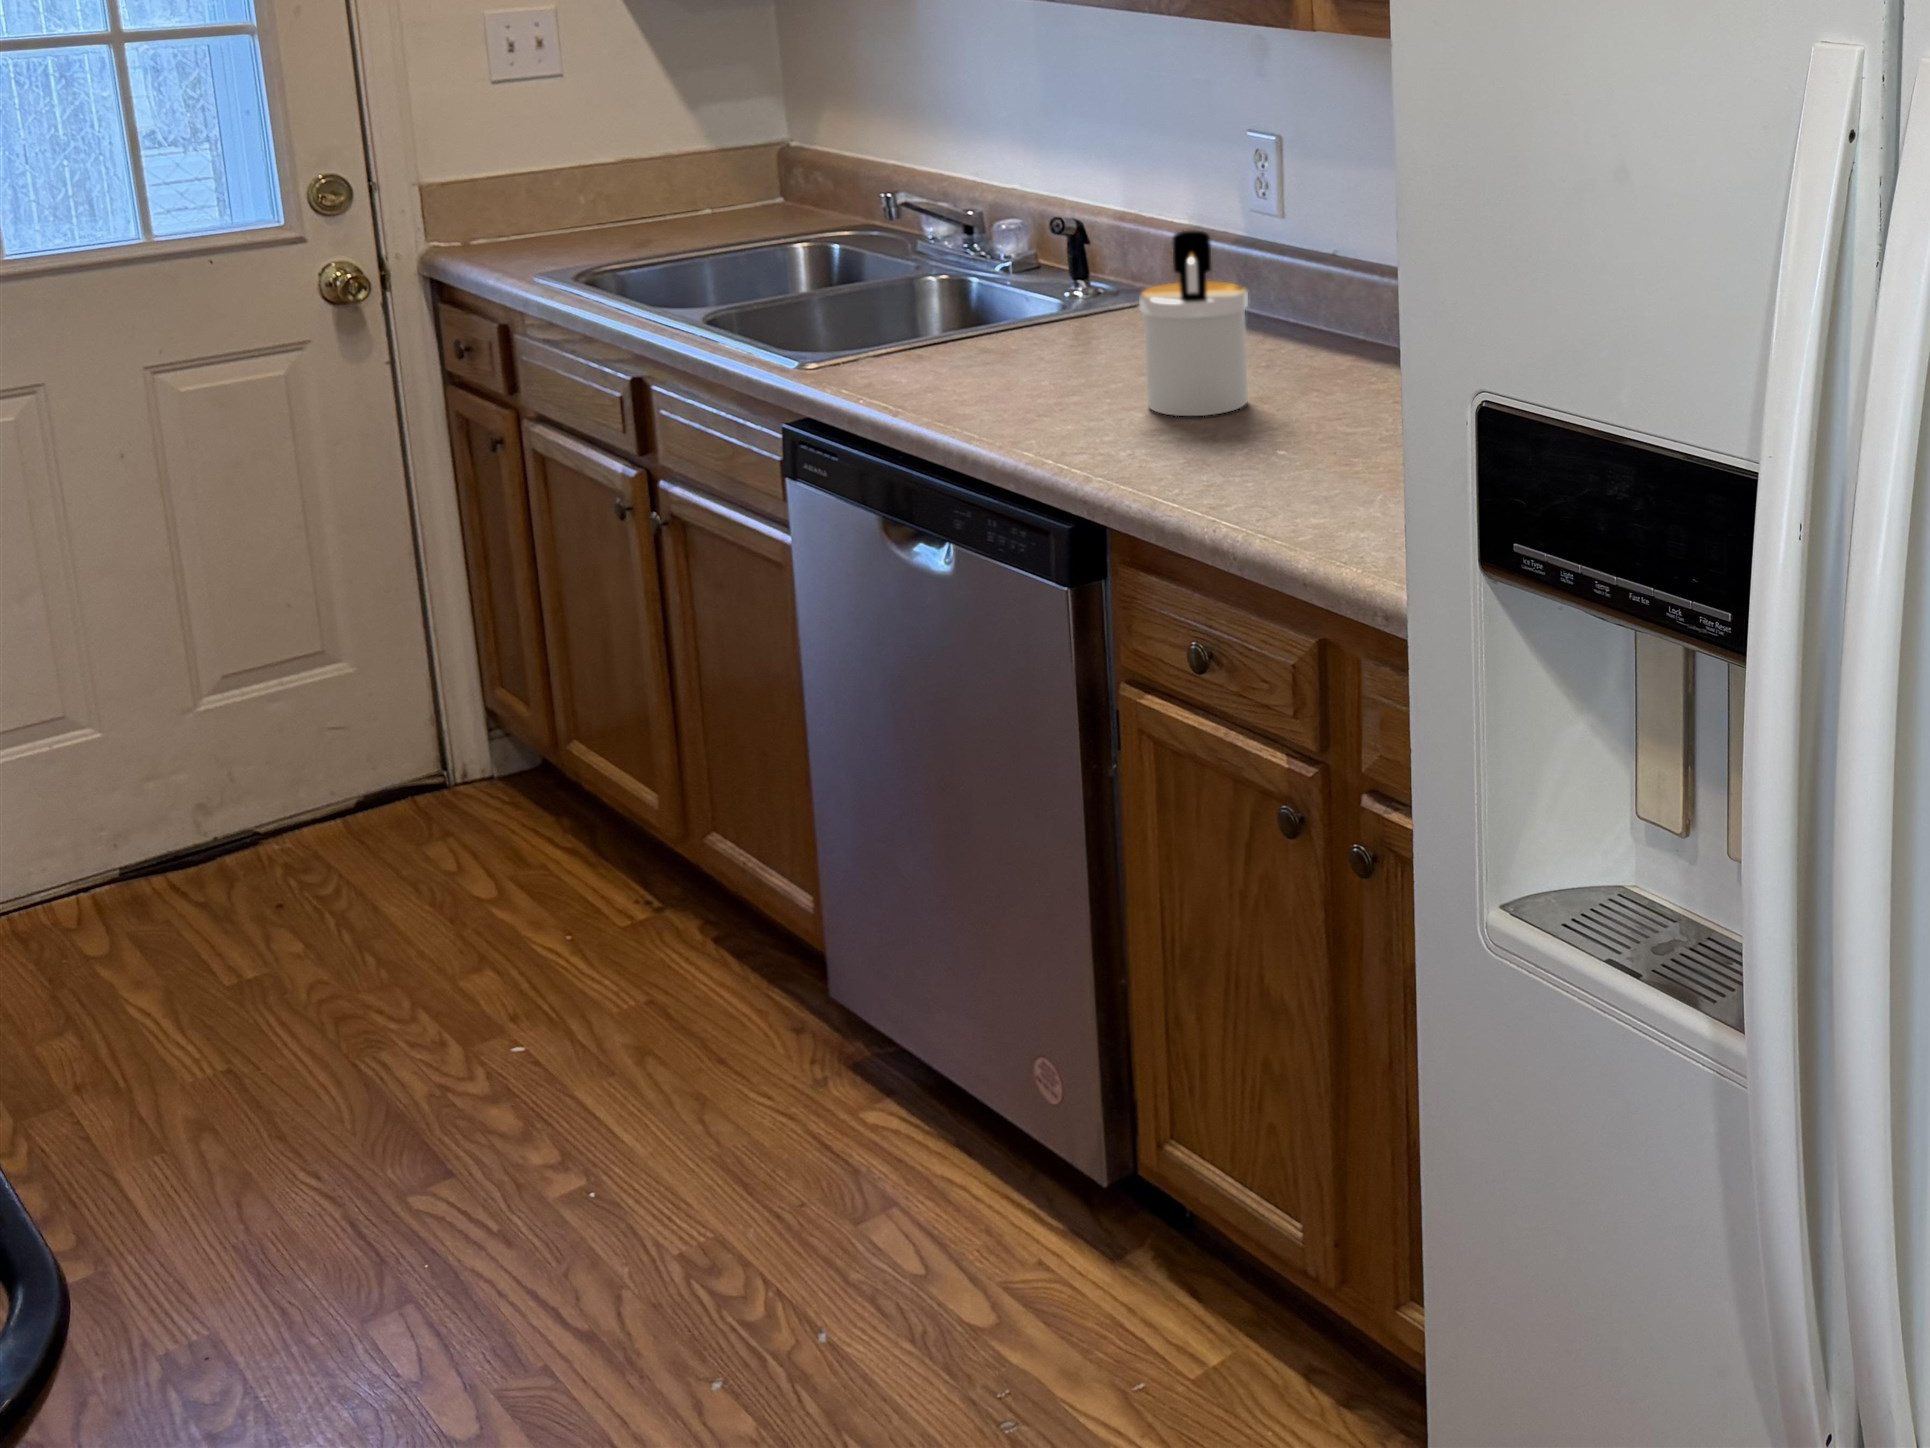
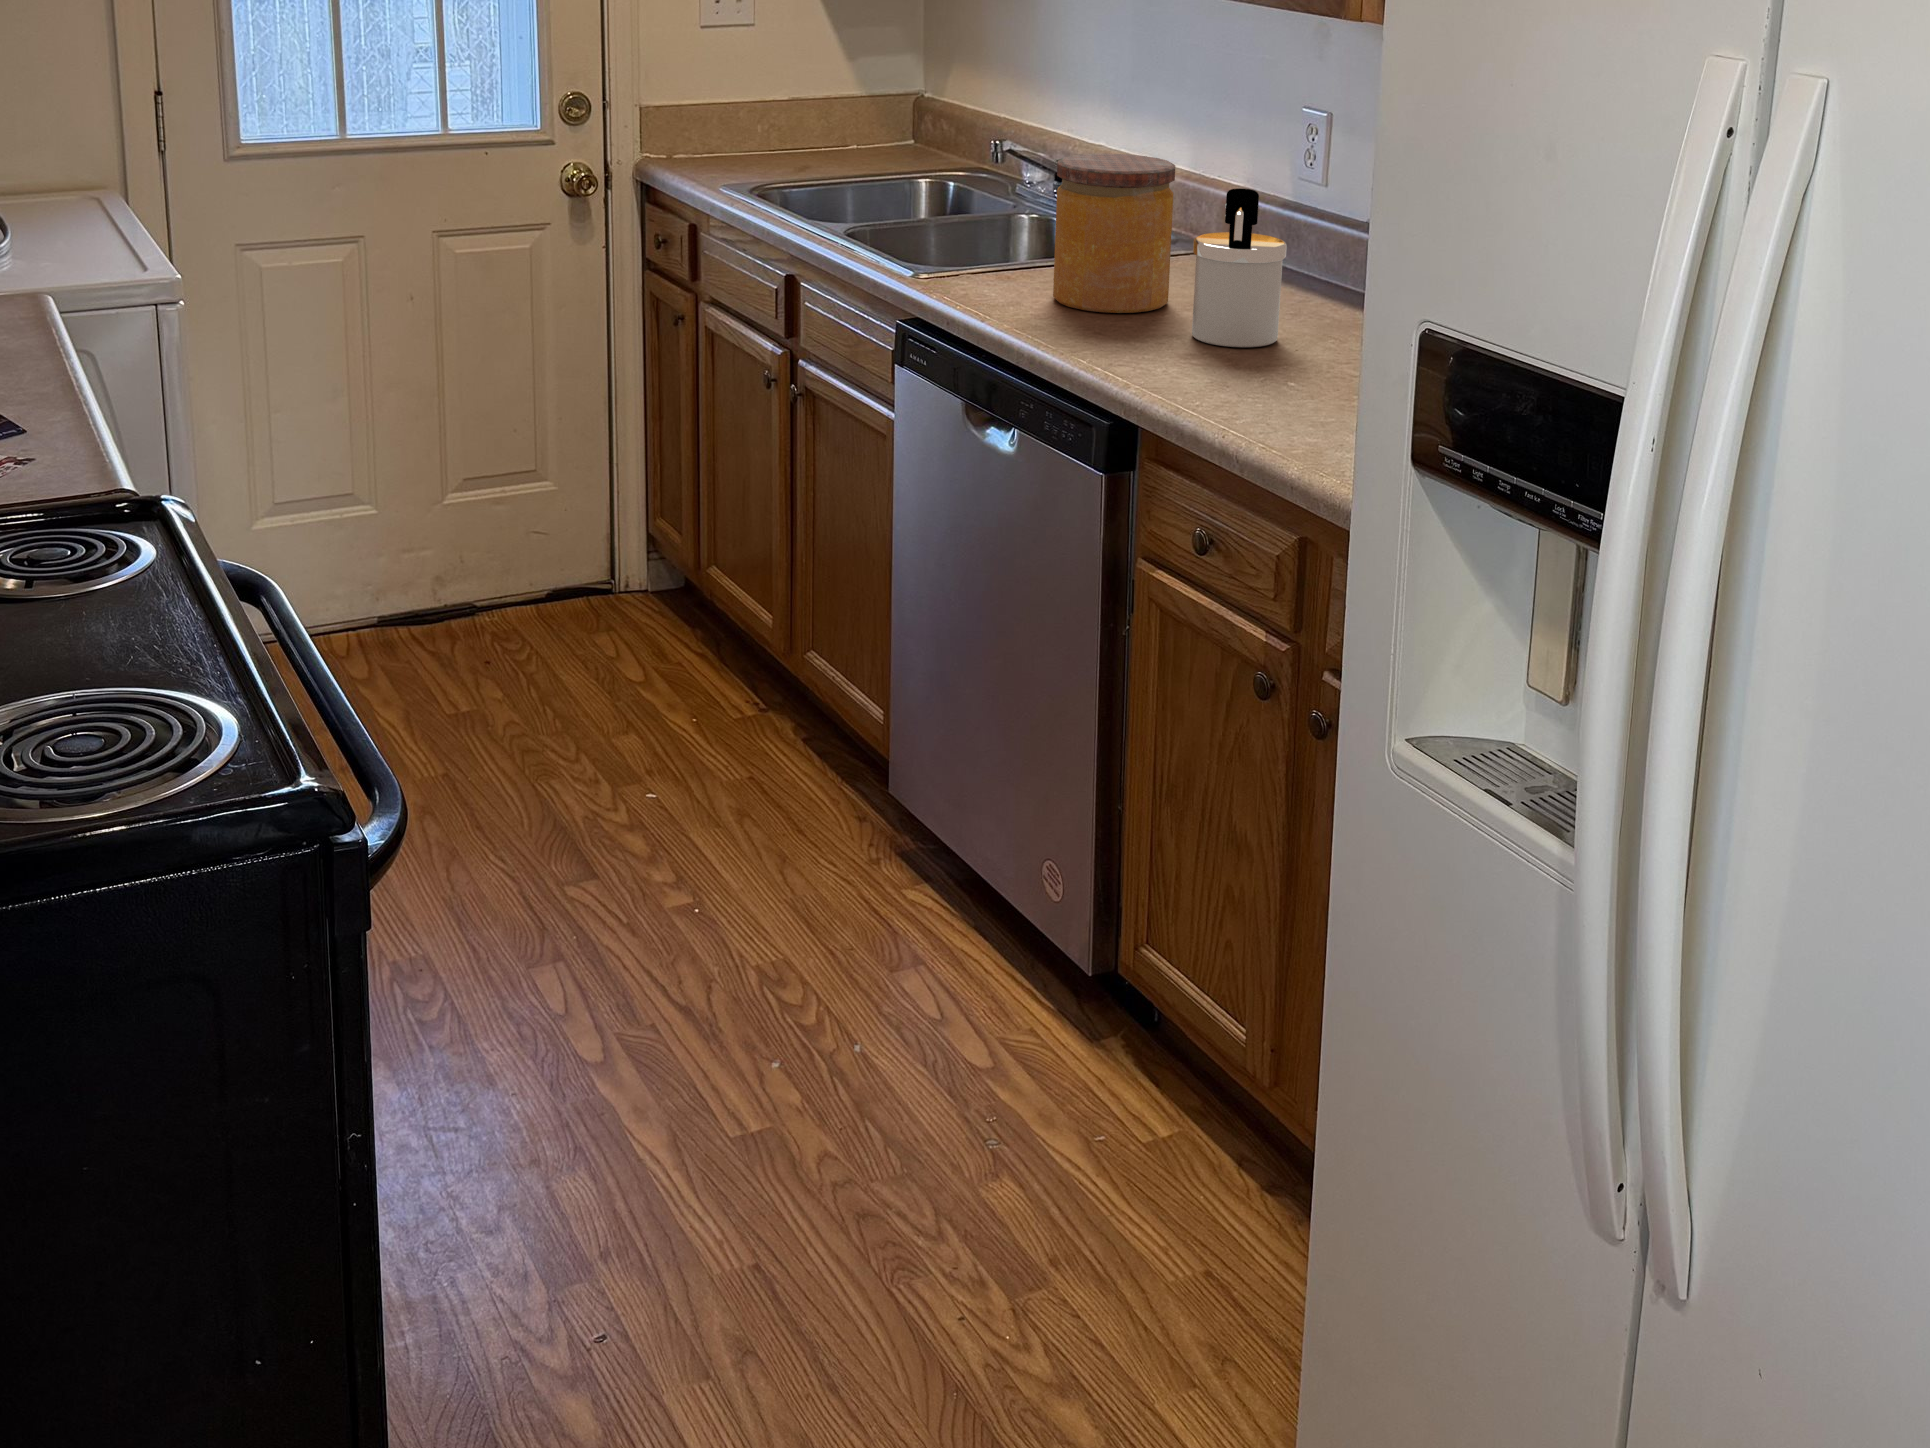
jar: none [965,201,1114,390] -> present [1053,154,1175,313]

